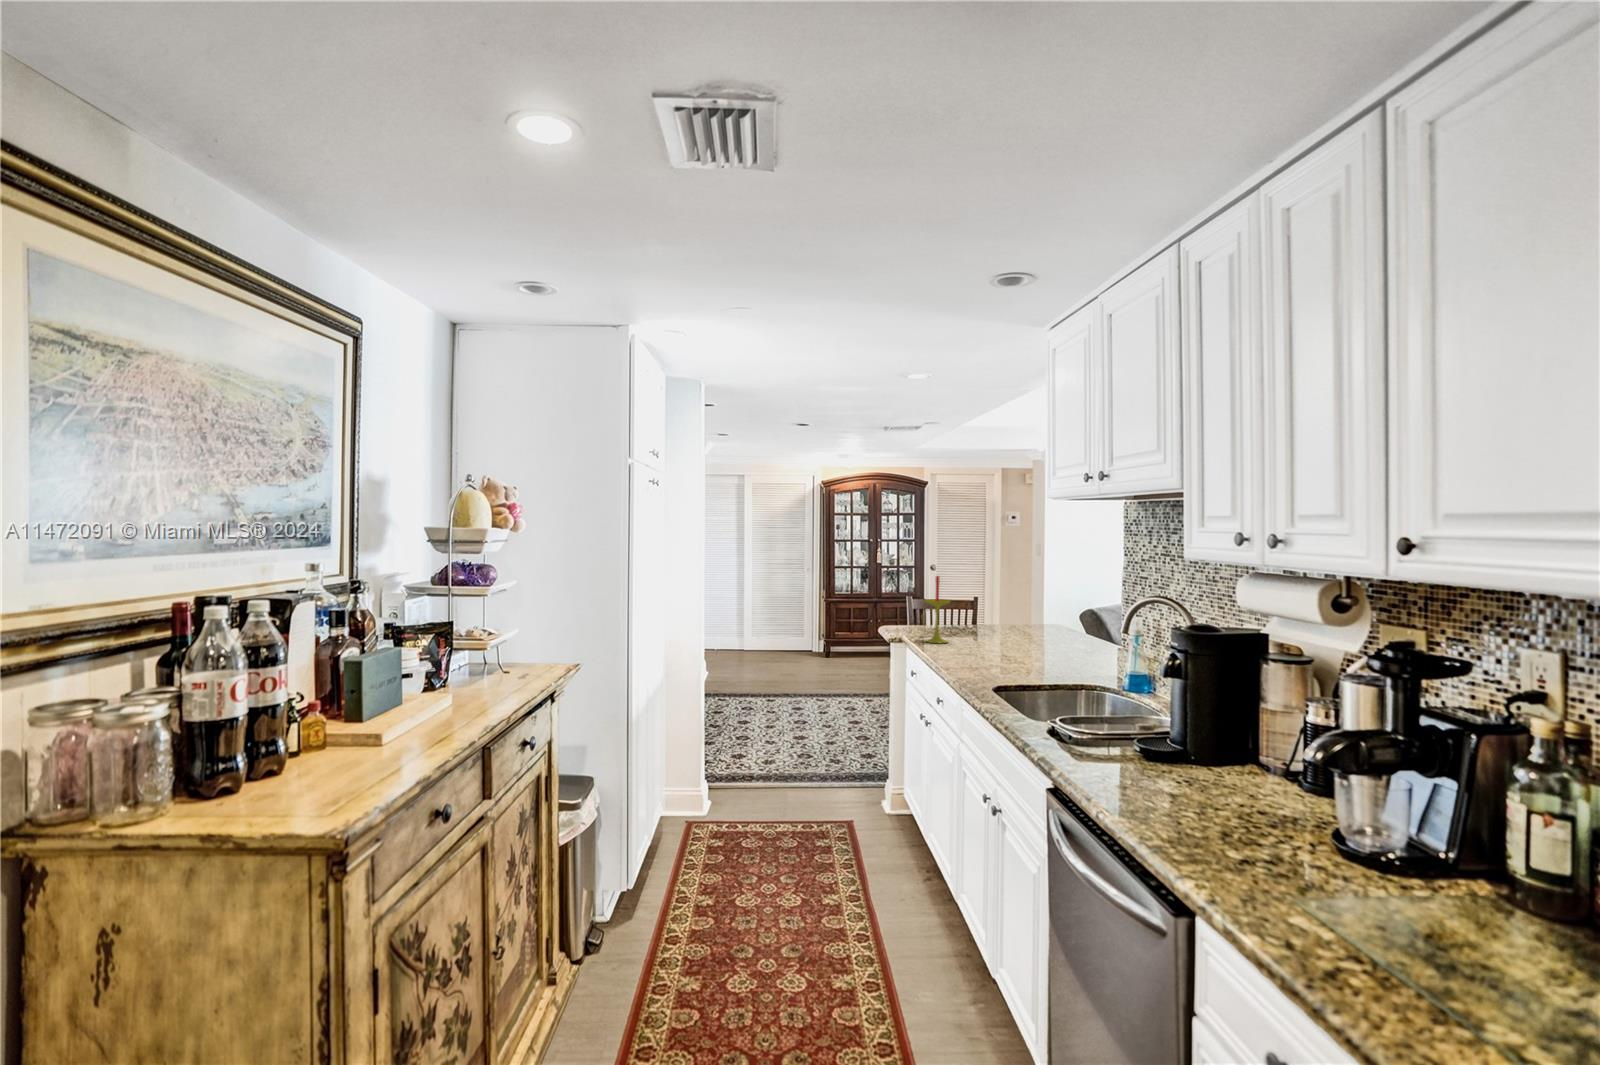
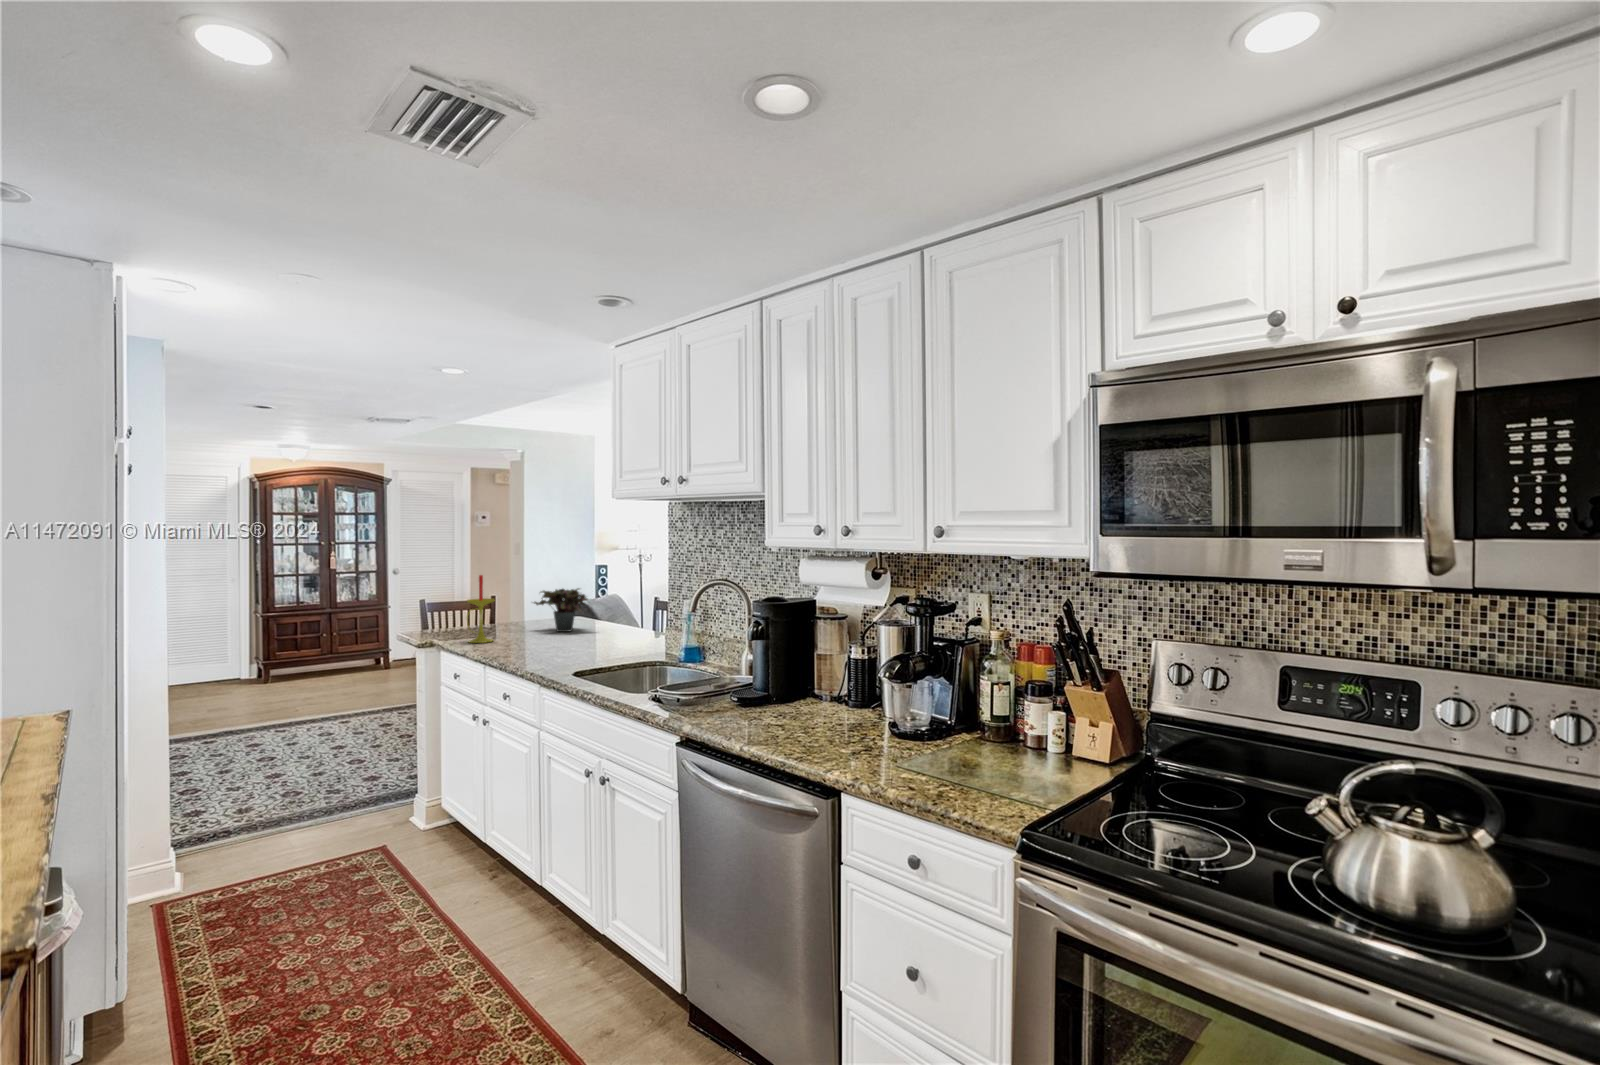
potted plant: none [995,594,1063,641] -> present [534,588,589,632]

